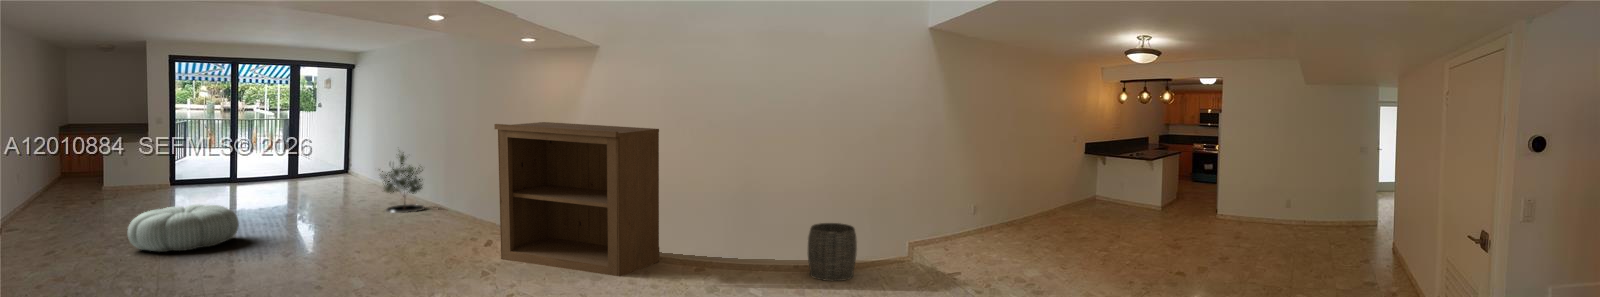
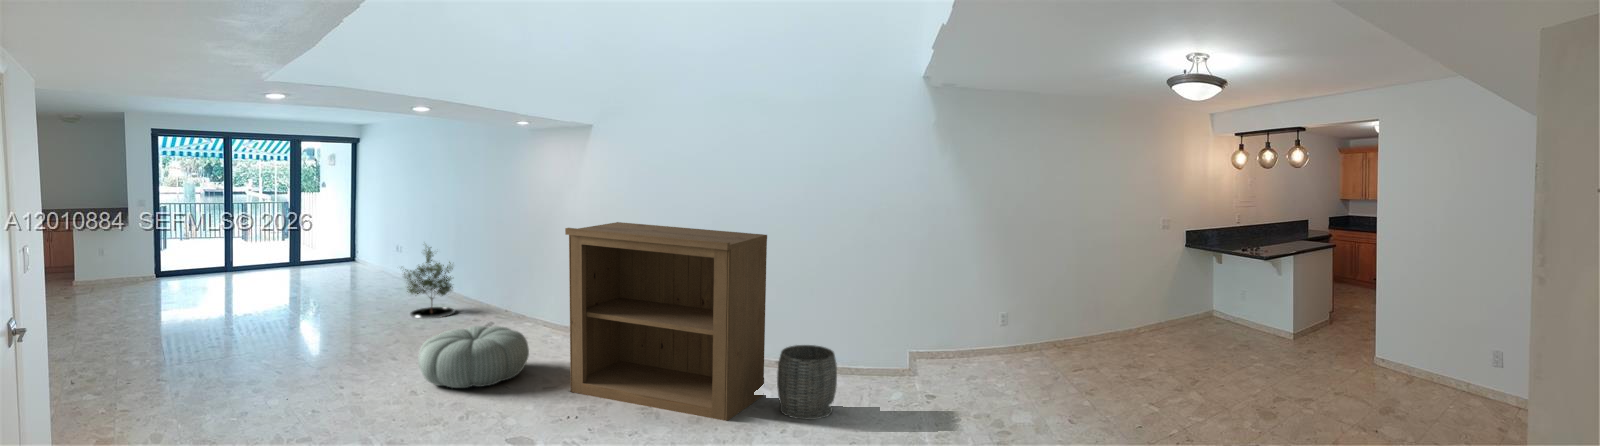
pouf: present [128,205,239,252] -> present [418,326,529,388]
woven basket: present [808,223,857,281] -> present [777,345,837,420]

